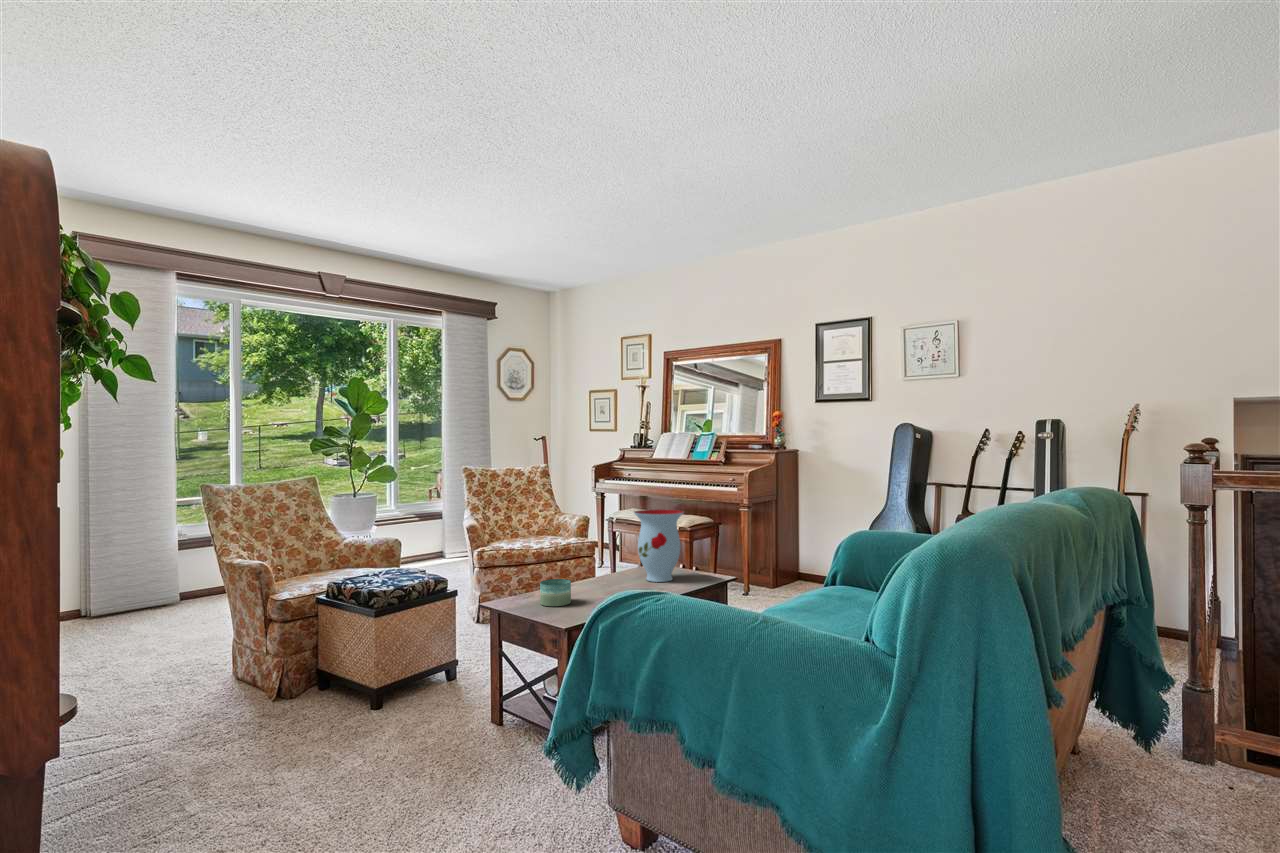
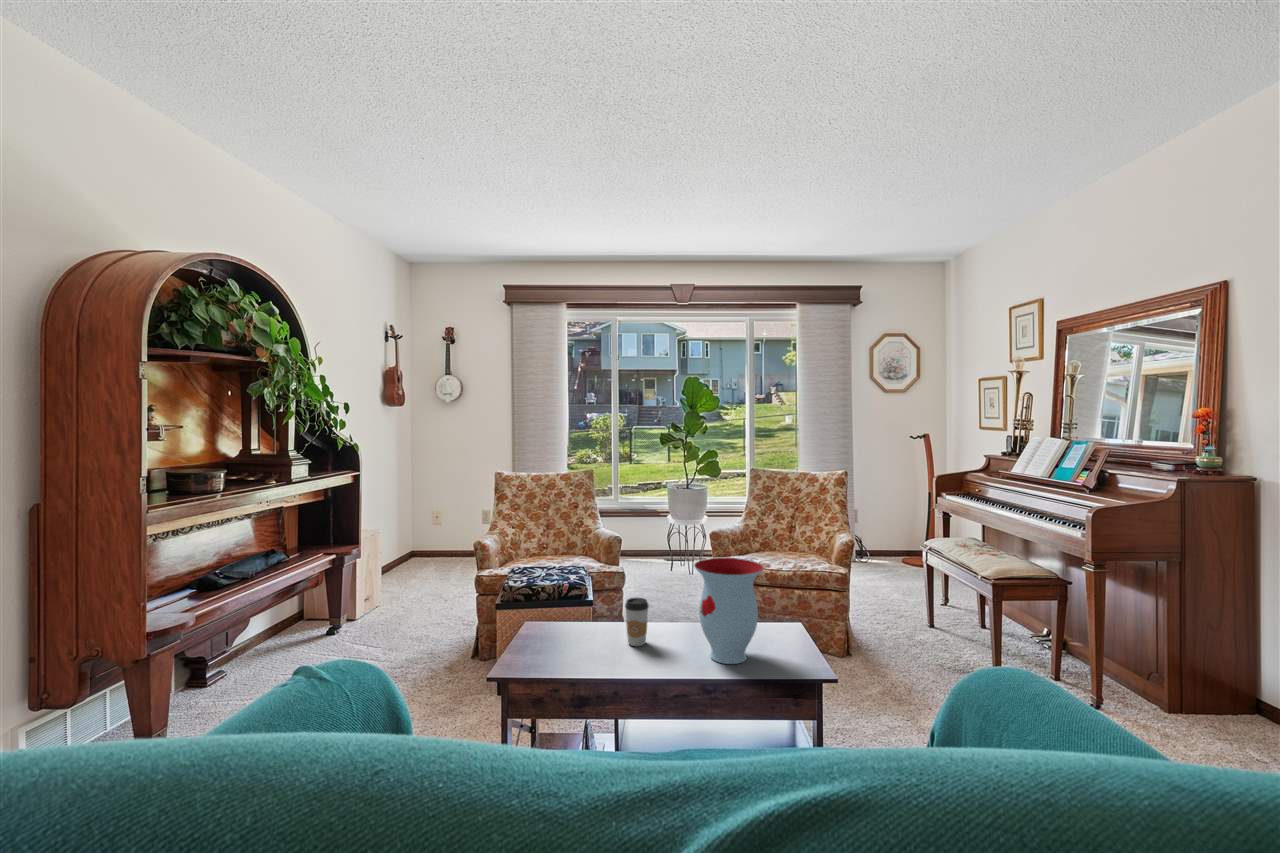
coffee cup: none [583,552,603,591] -> present [625,598,648,646]
candle: present [540,579,571,606] -> none [549,618,584,653]

